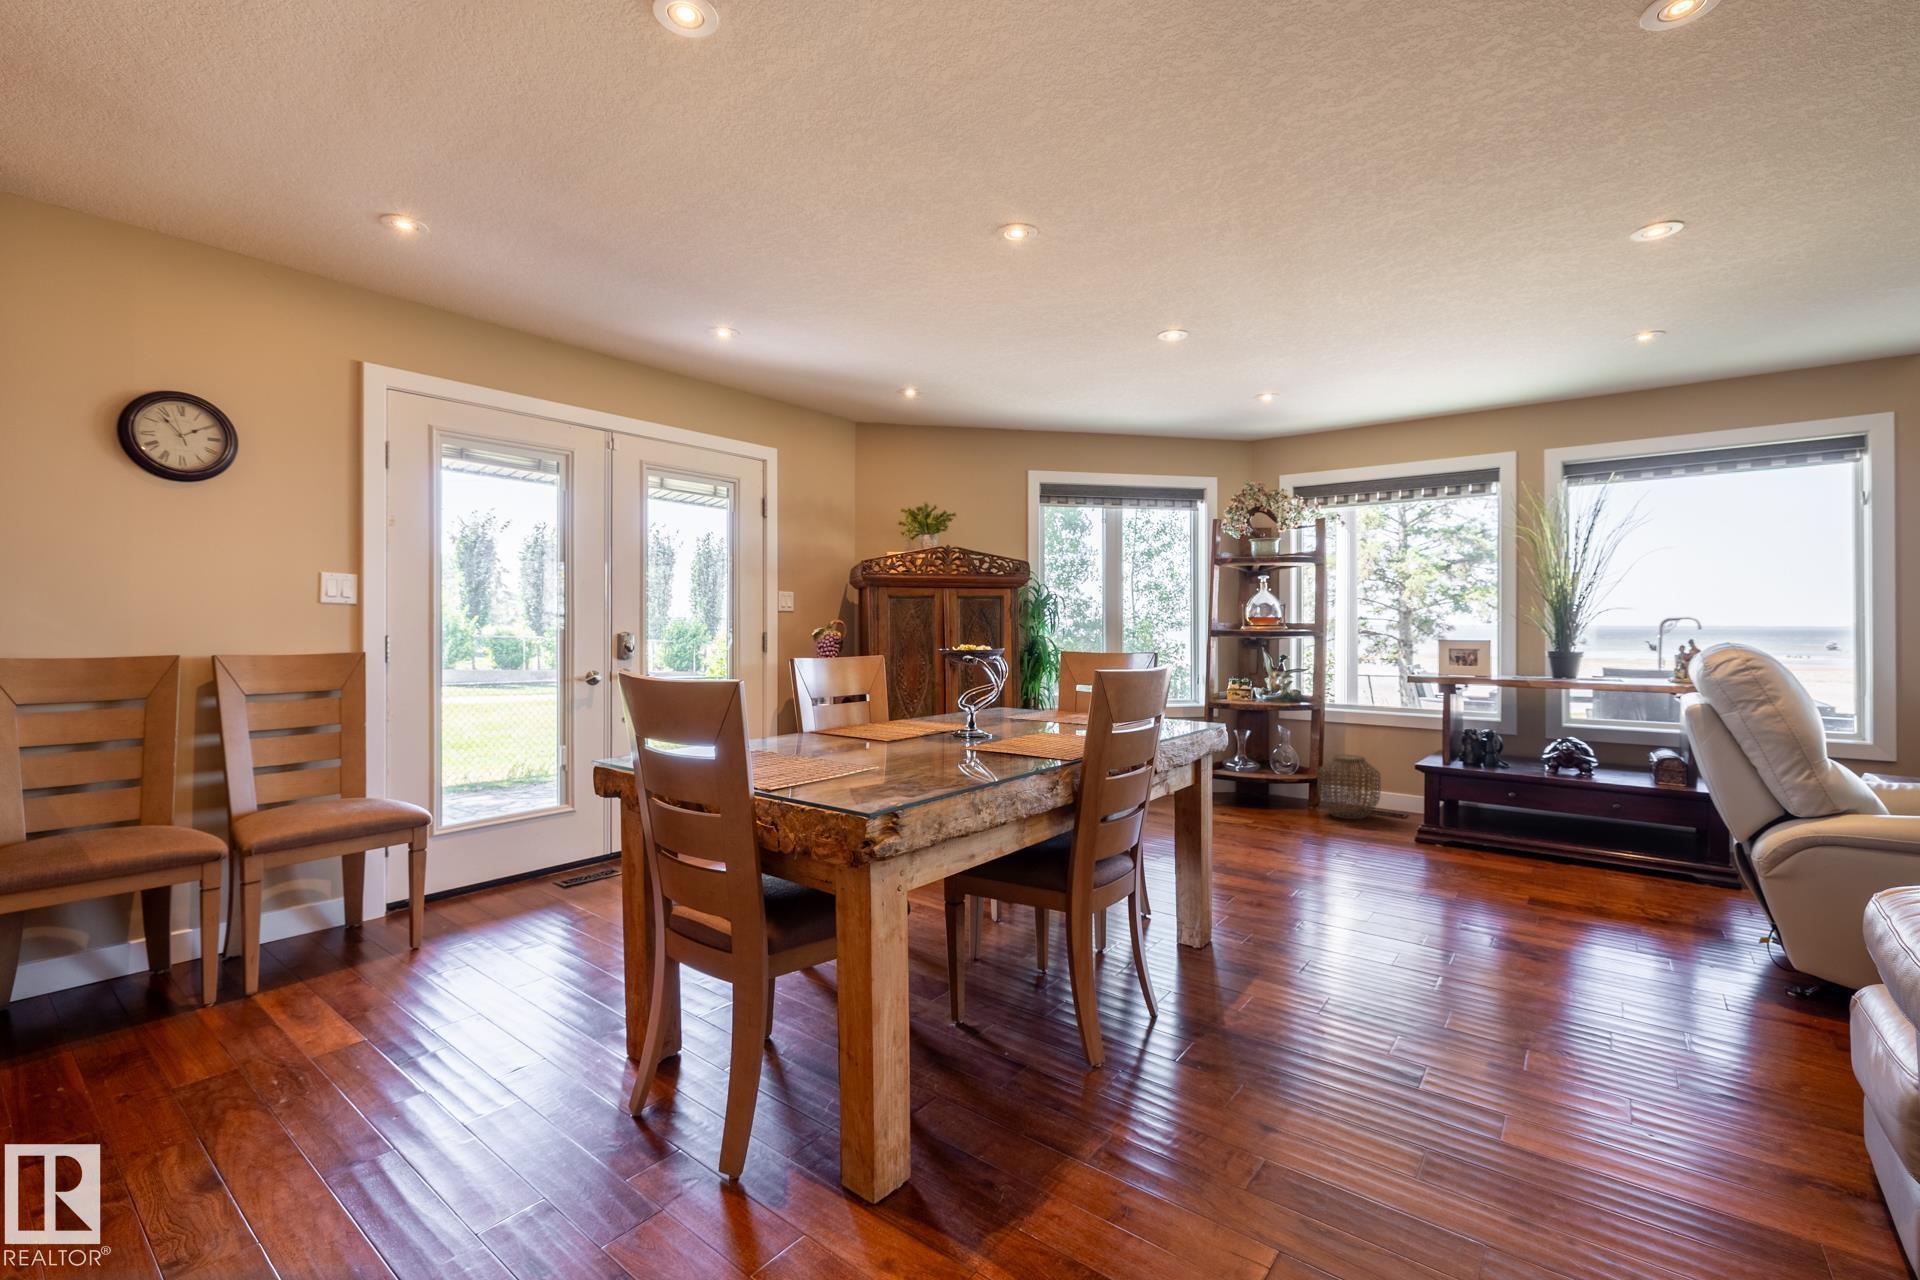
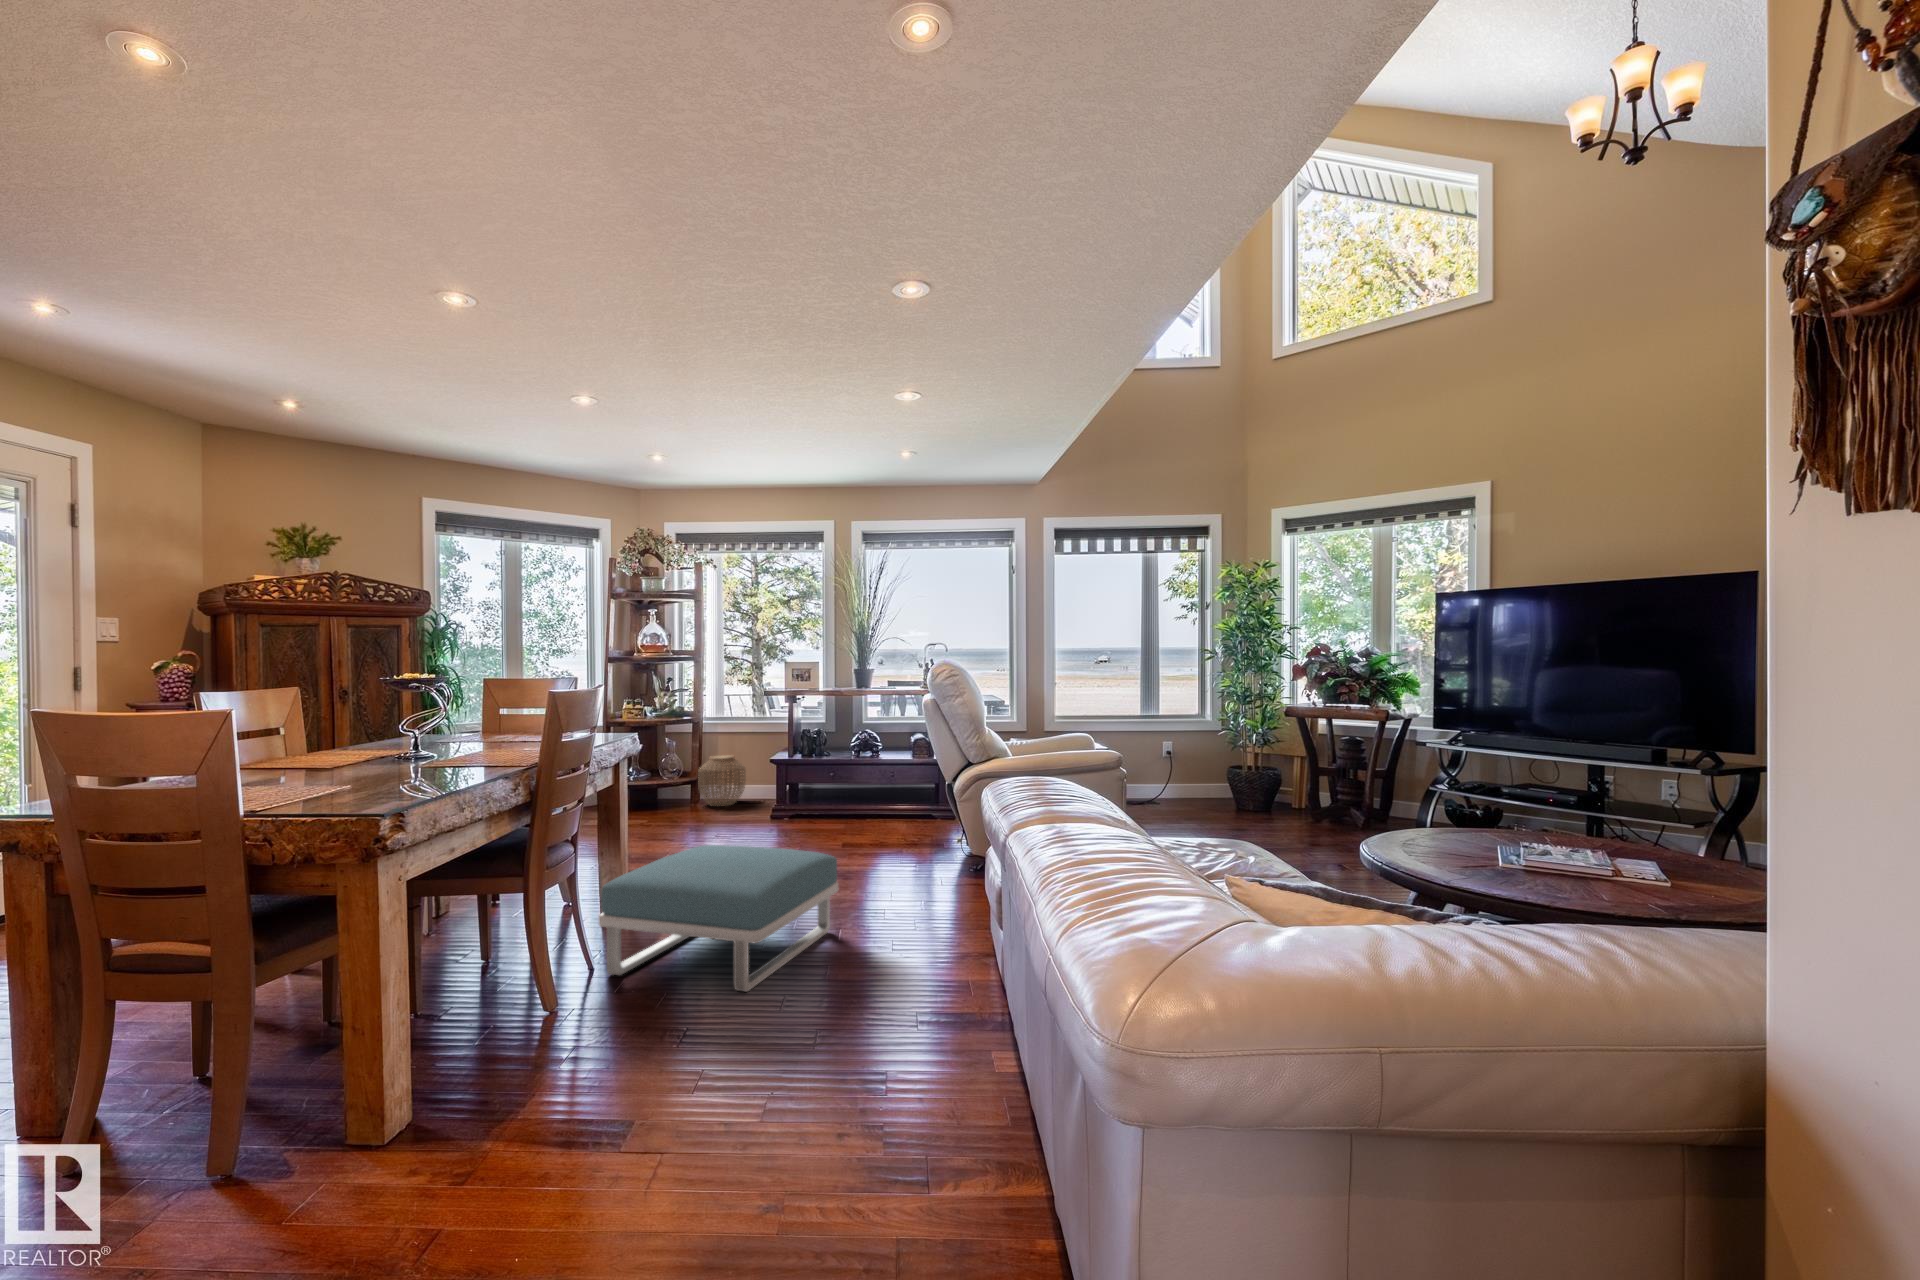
footstool: none [1161,888,1536,1151] -> present [599,845,838,992]

